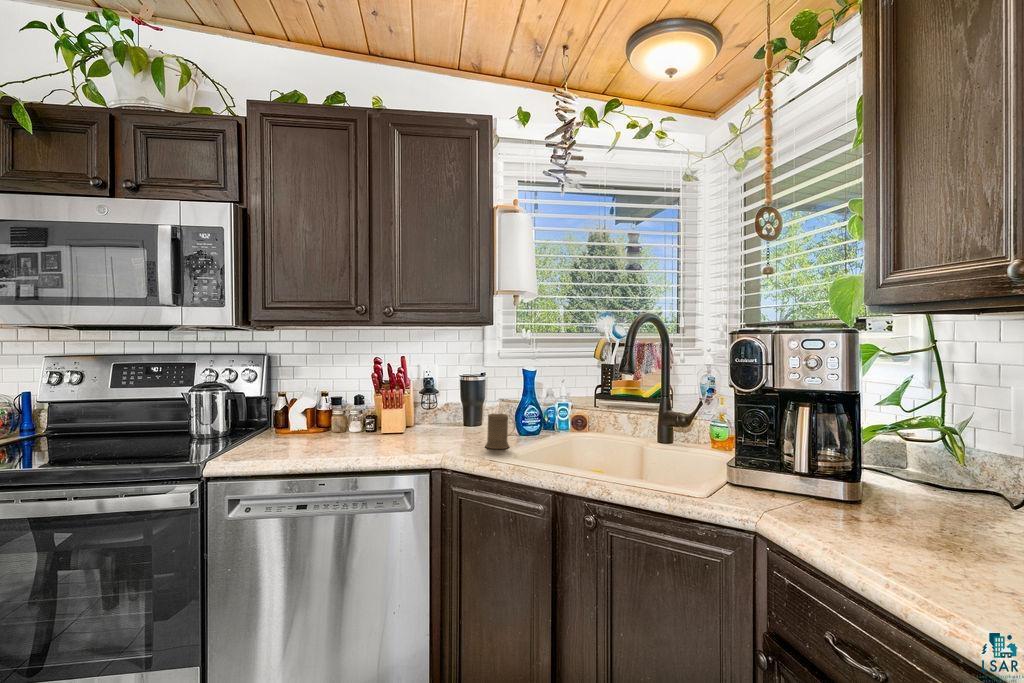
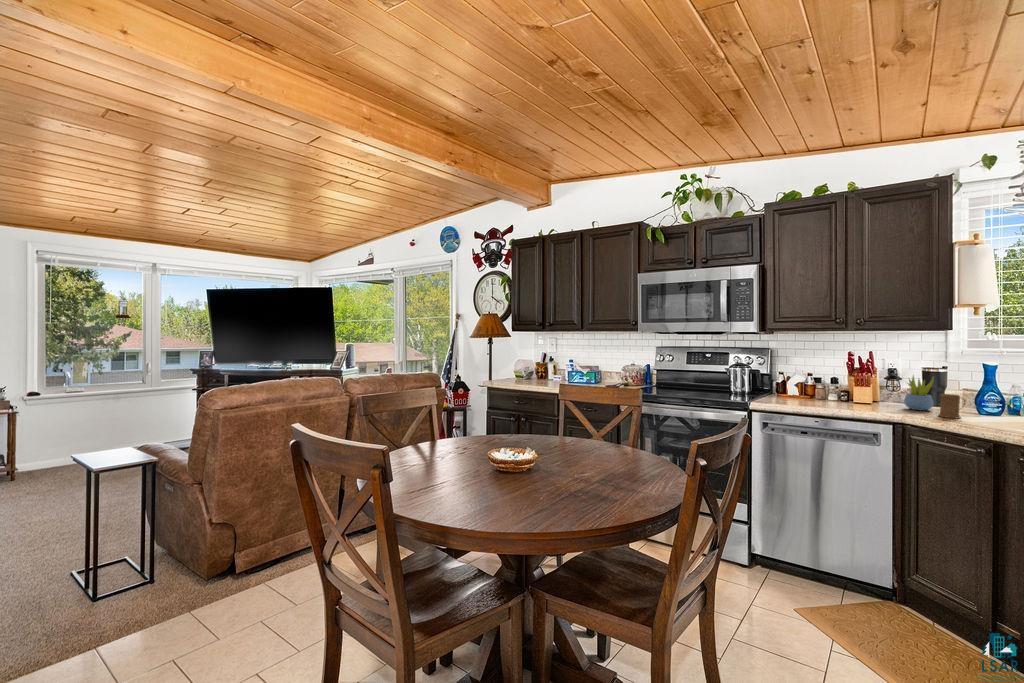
succulent plant: none [444,387,476,438] -> present [904,376,934,410]

